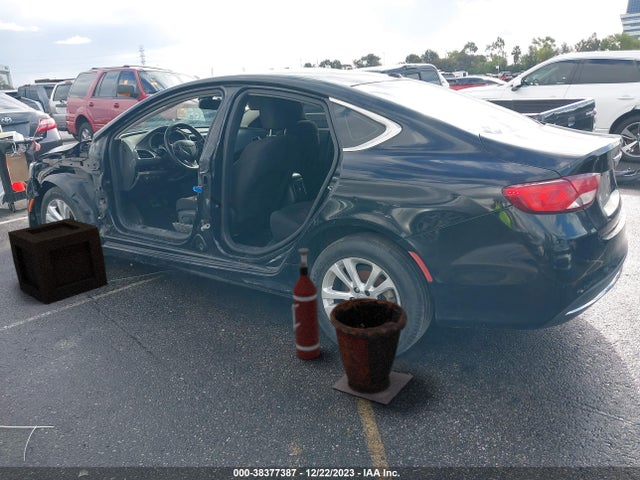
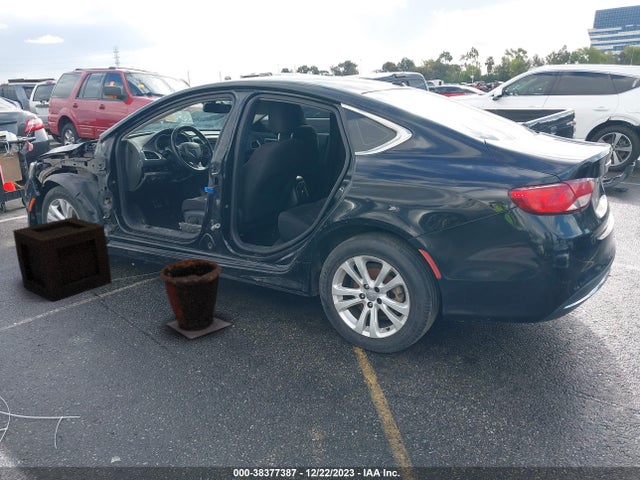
fire extinguisher: present [290,248,320,359] -> none [304,247,329,353]
waste bin: present [329,298,413,404] -> present [160,259,231,339]

